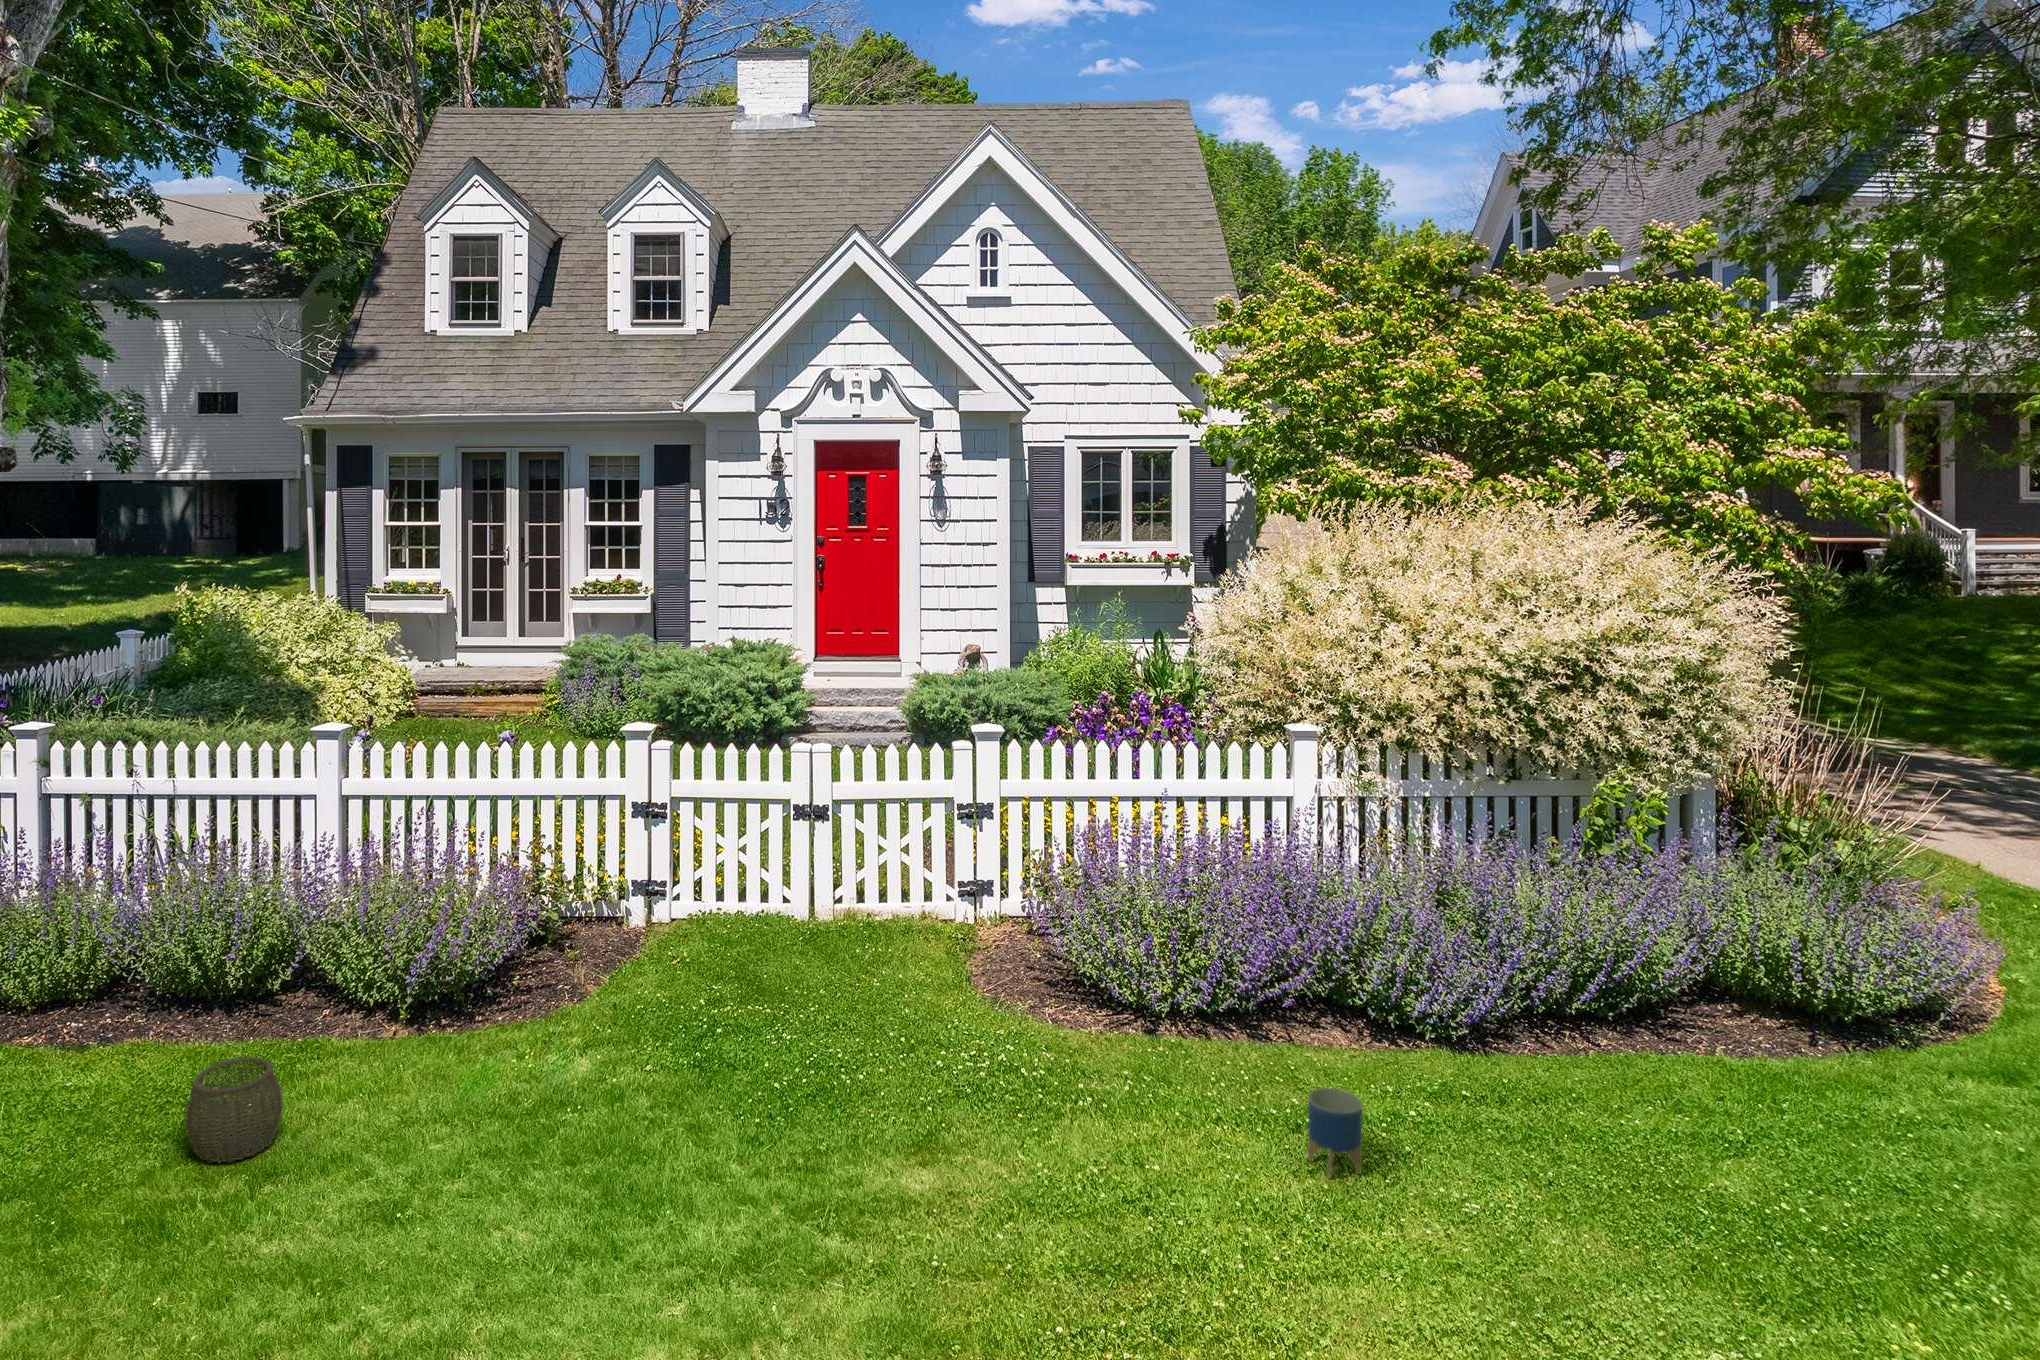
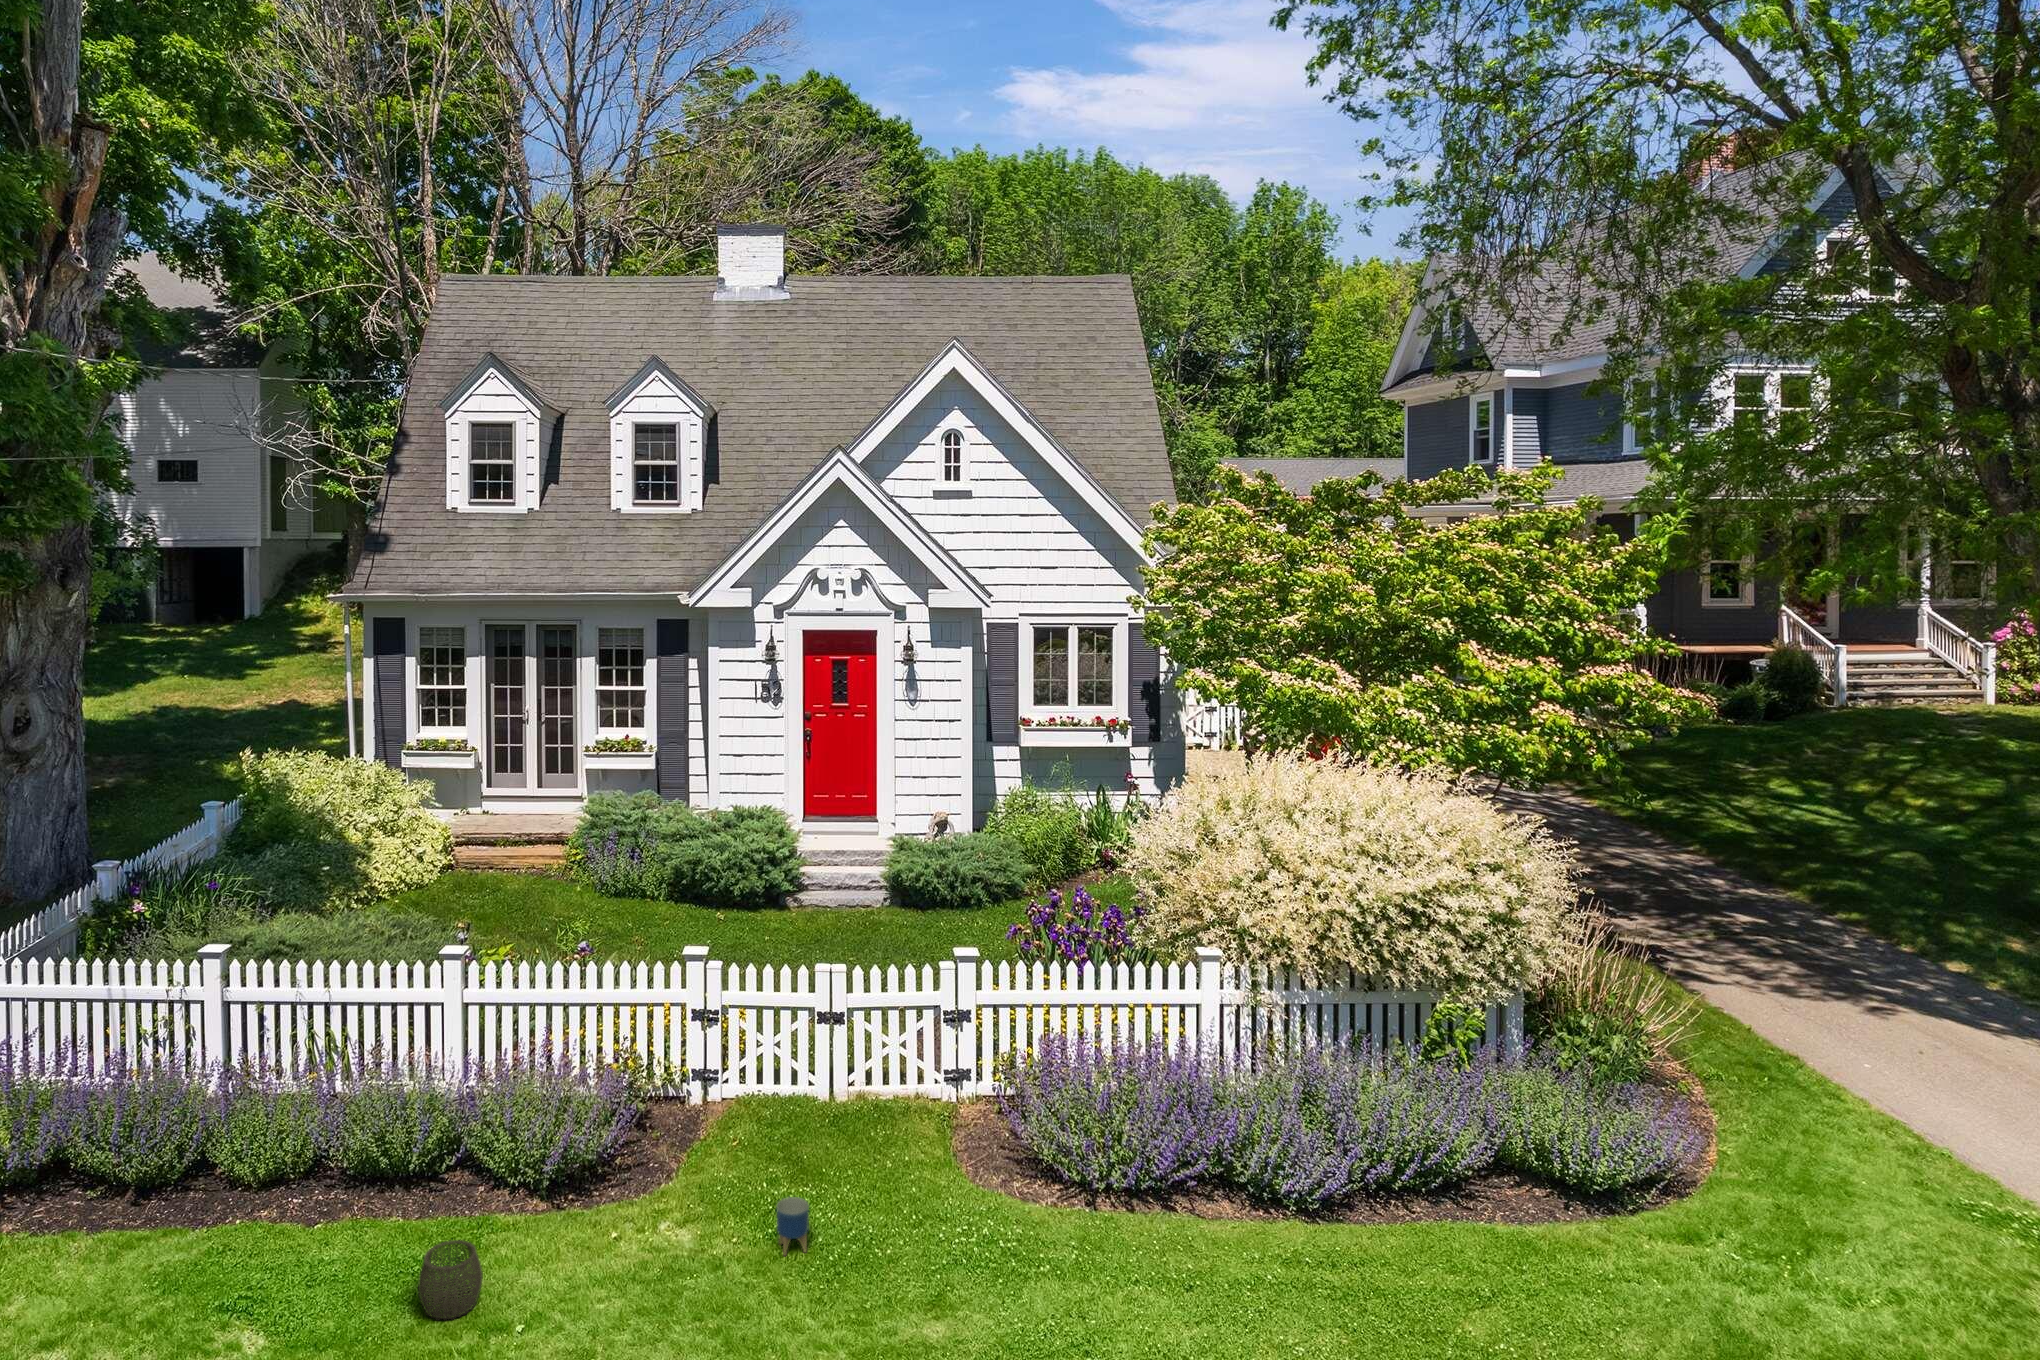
planter: present [1308,1088,1363,1179] -> present [777,1197,809,1255]

